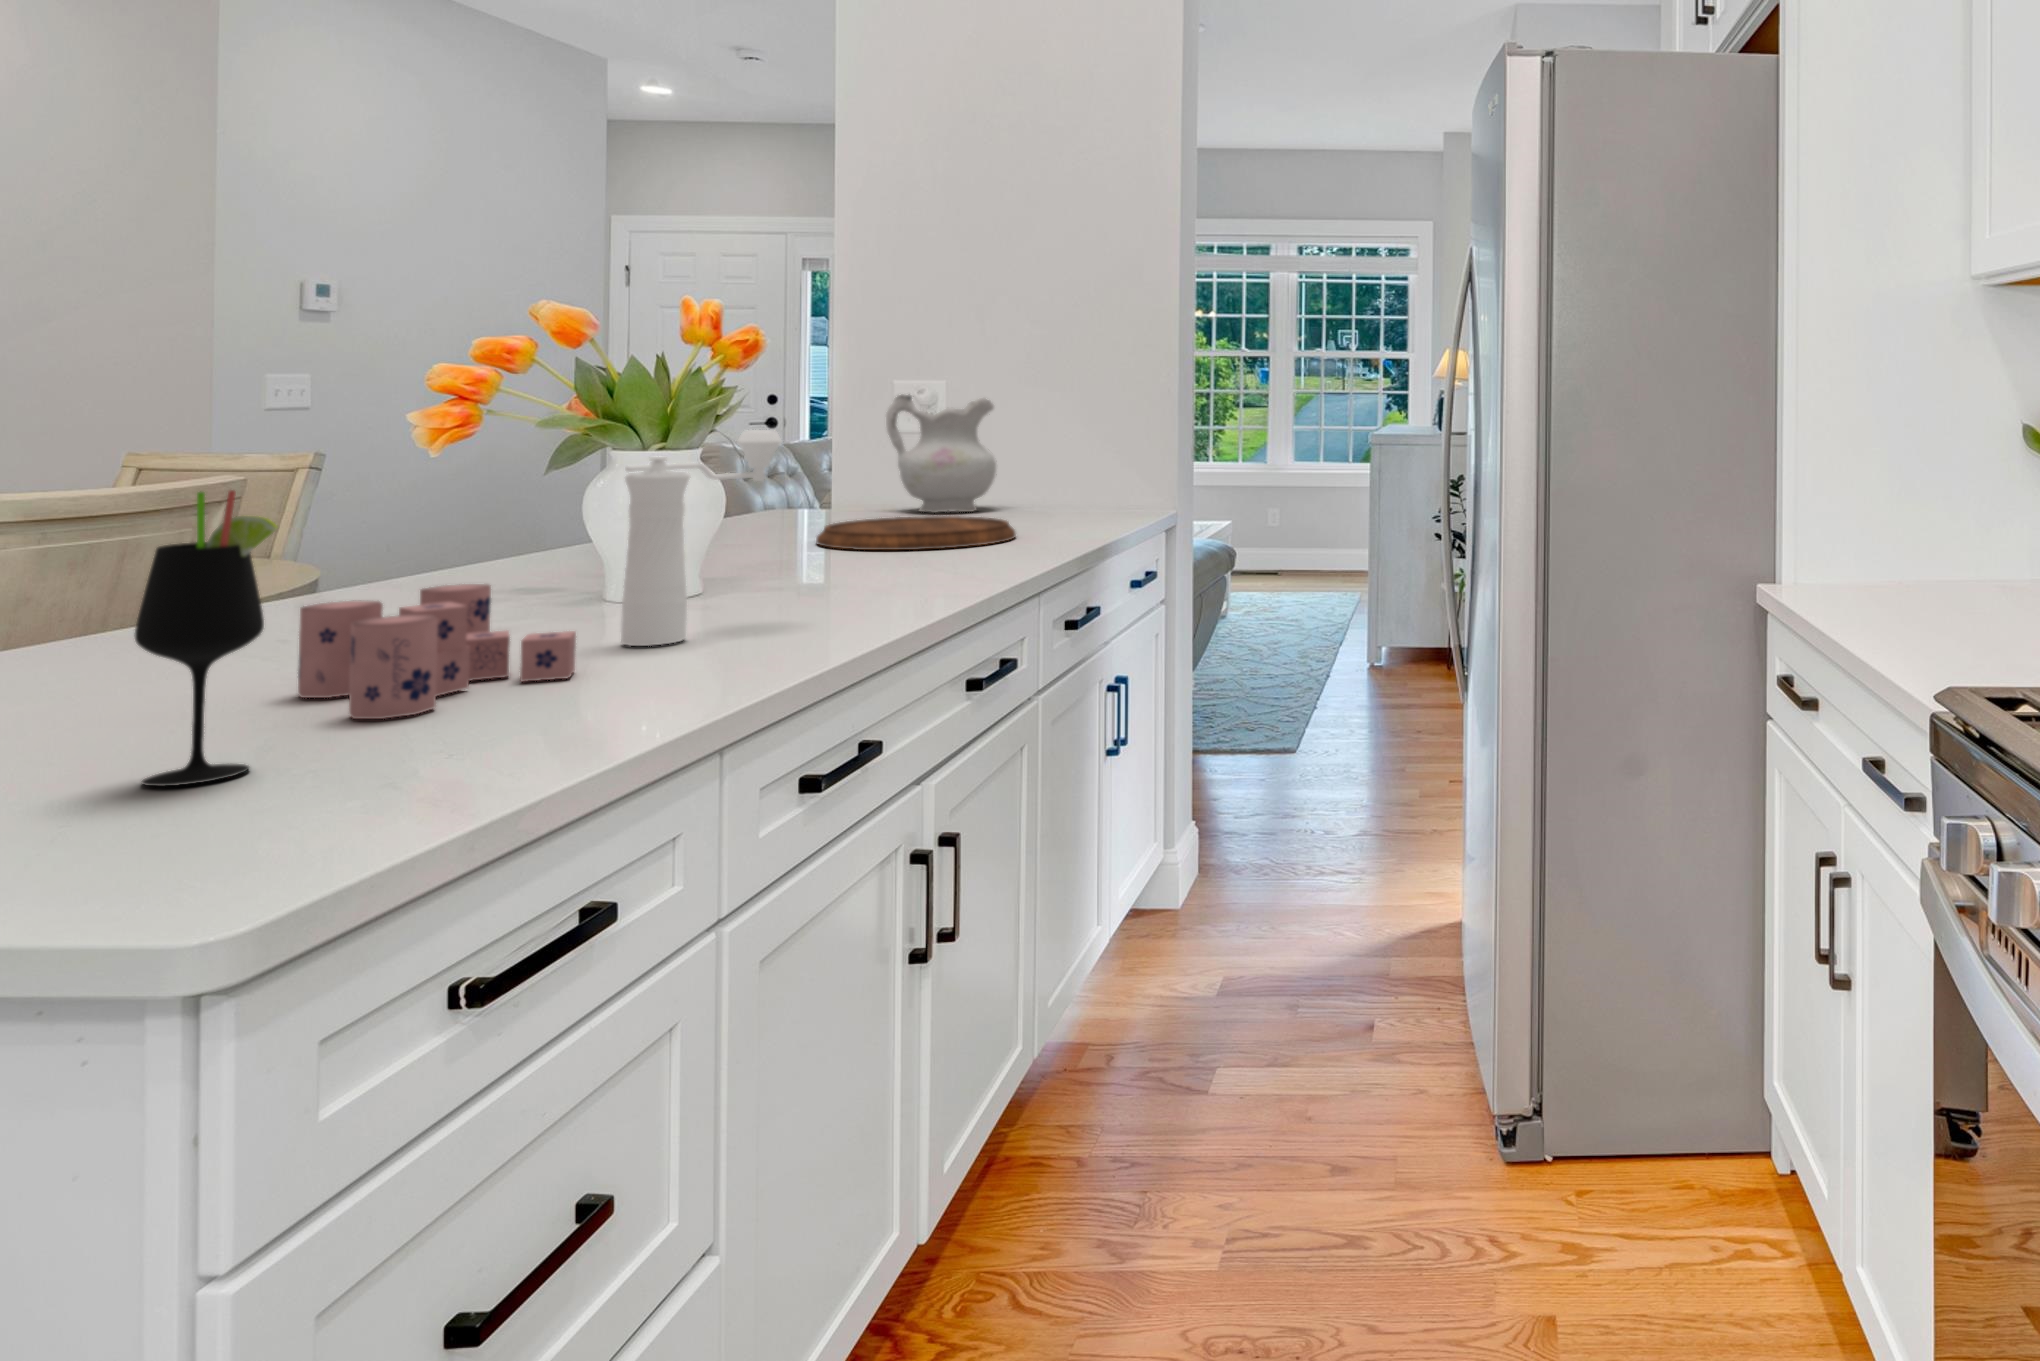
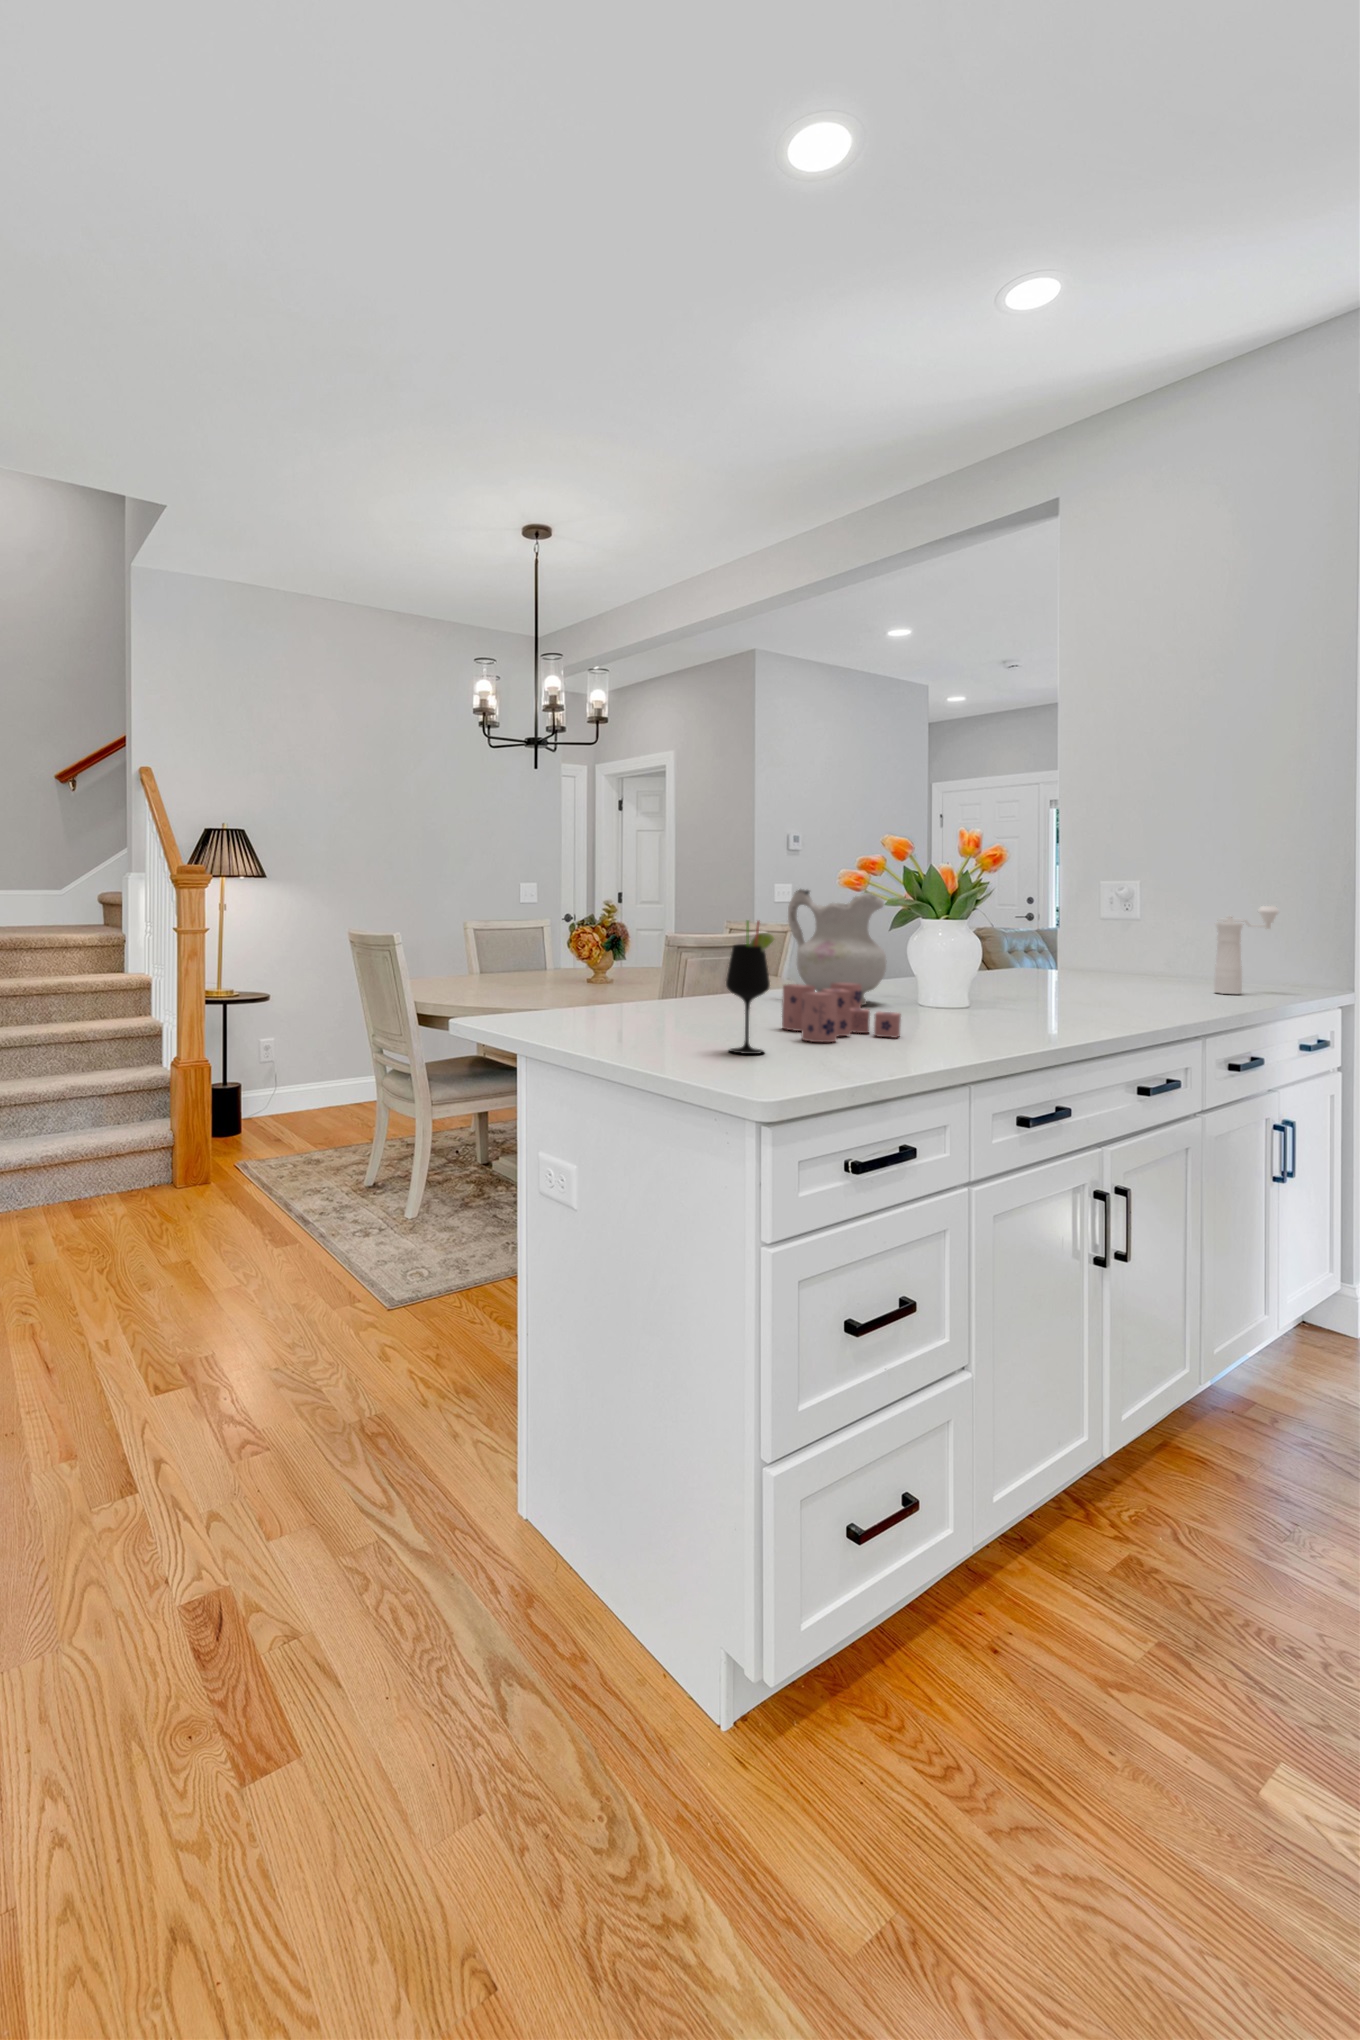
ceramic pitcher: present [886,394,997,512] -> present [788,889,886,1005]
pepper mill: present [621,430,782,646] -> present [1214,906,1279,994]
cutting board: present [816,516,1015,550] -> none [1045,977,1190,1000]

